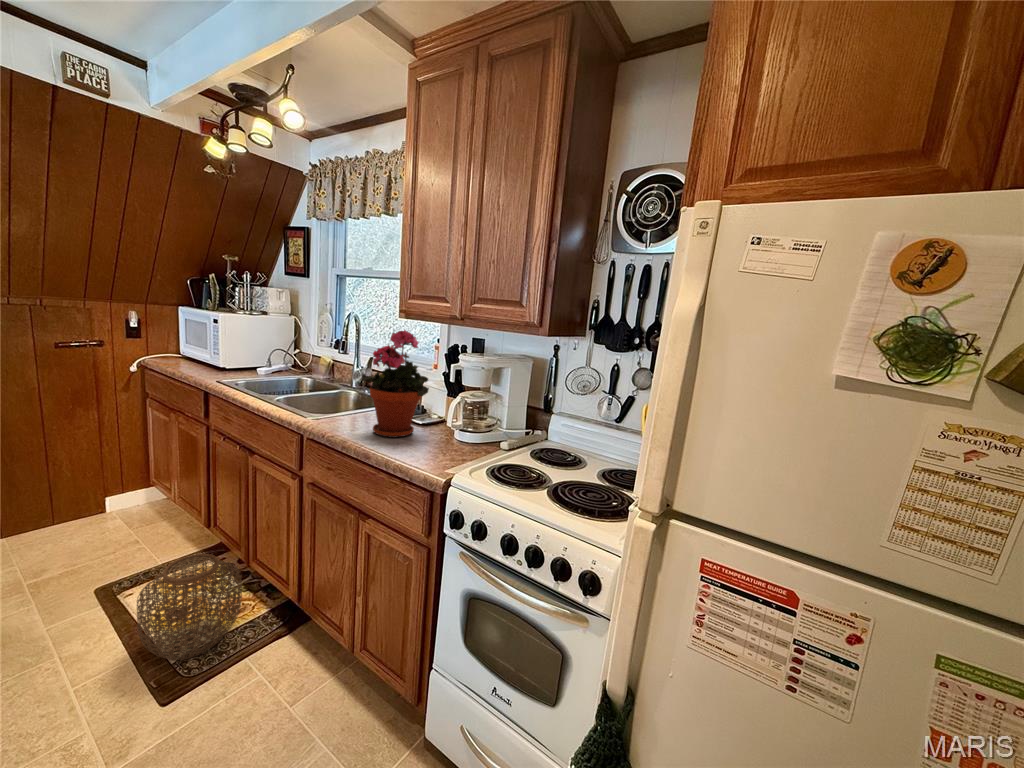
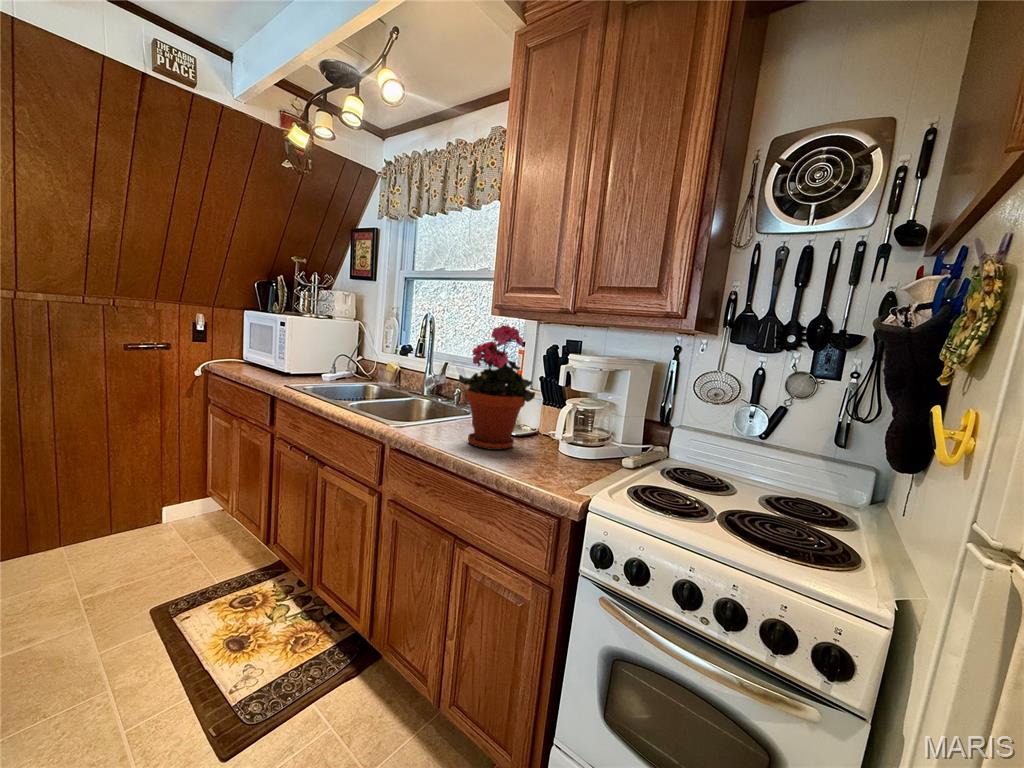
woven basket: present [137,554,242,660] -> none [197,577,309,702]

